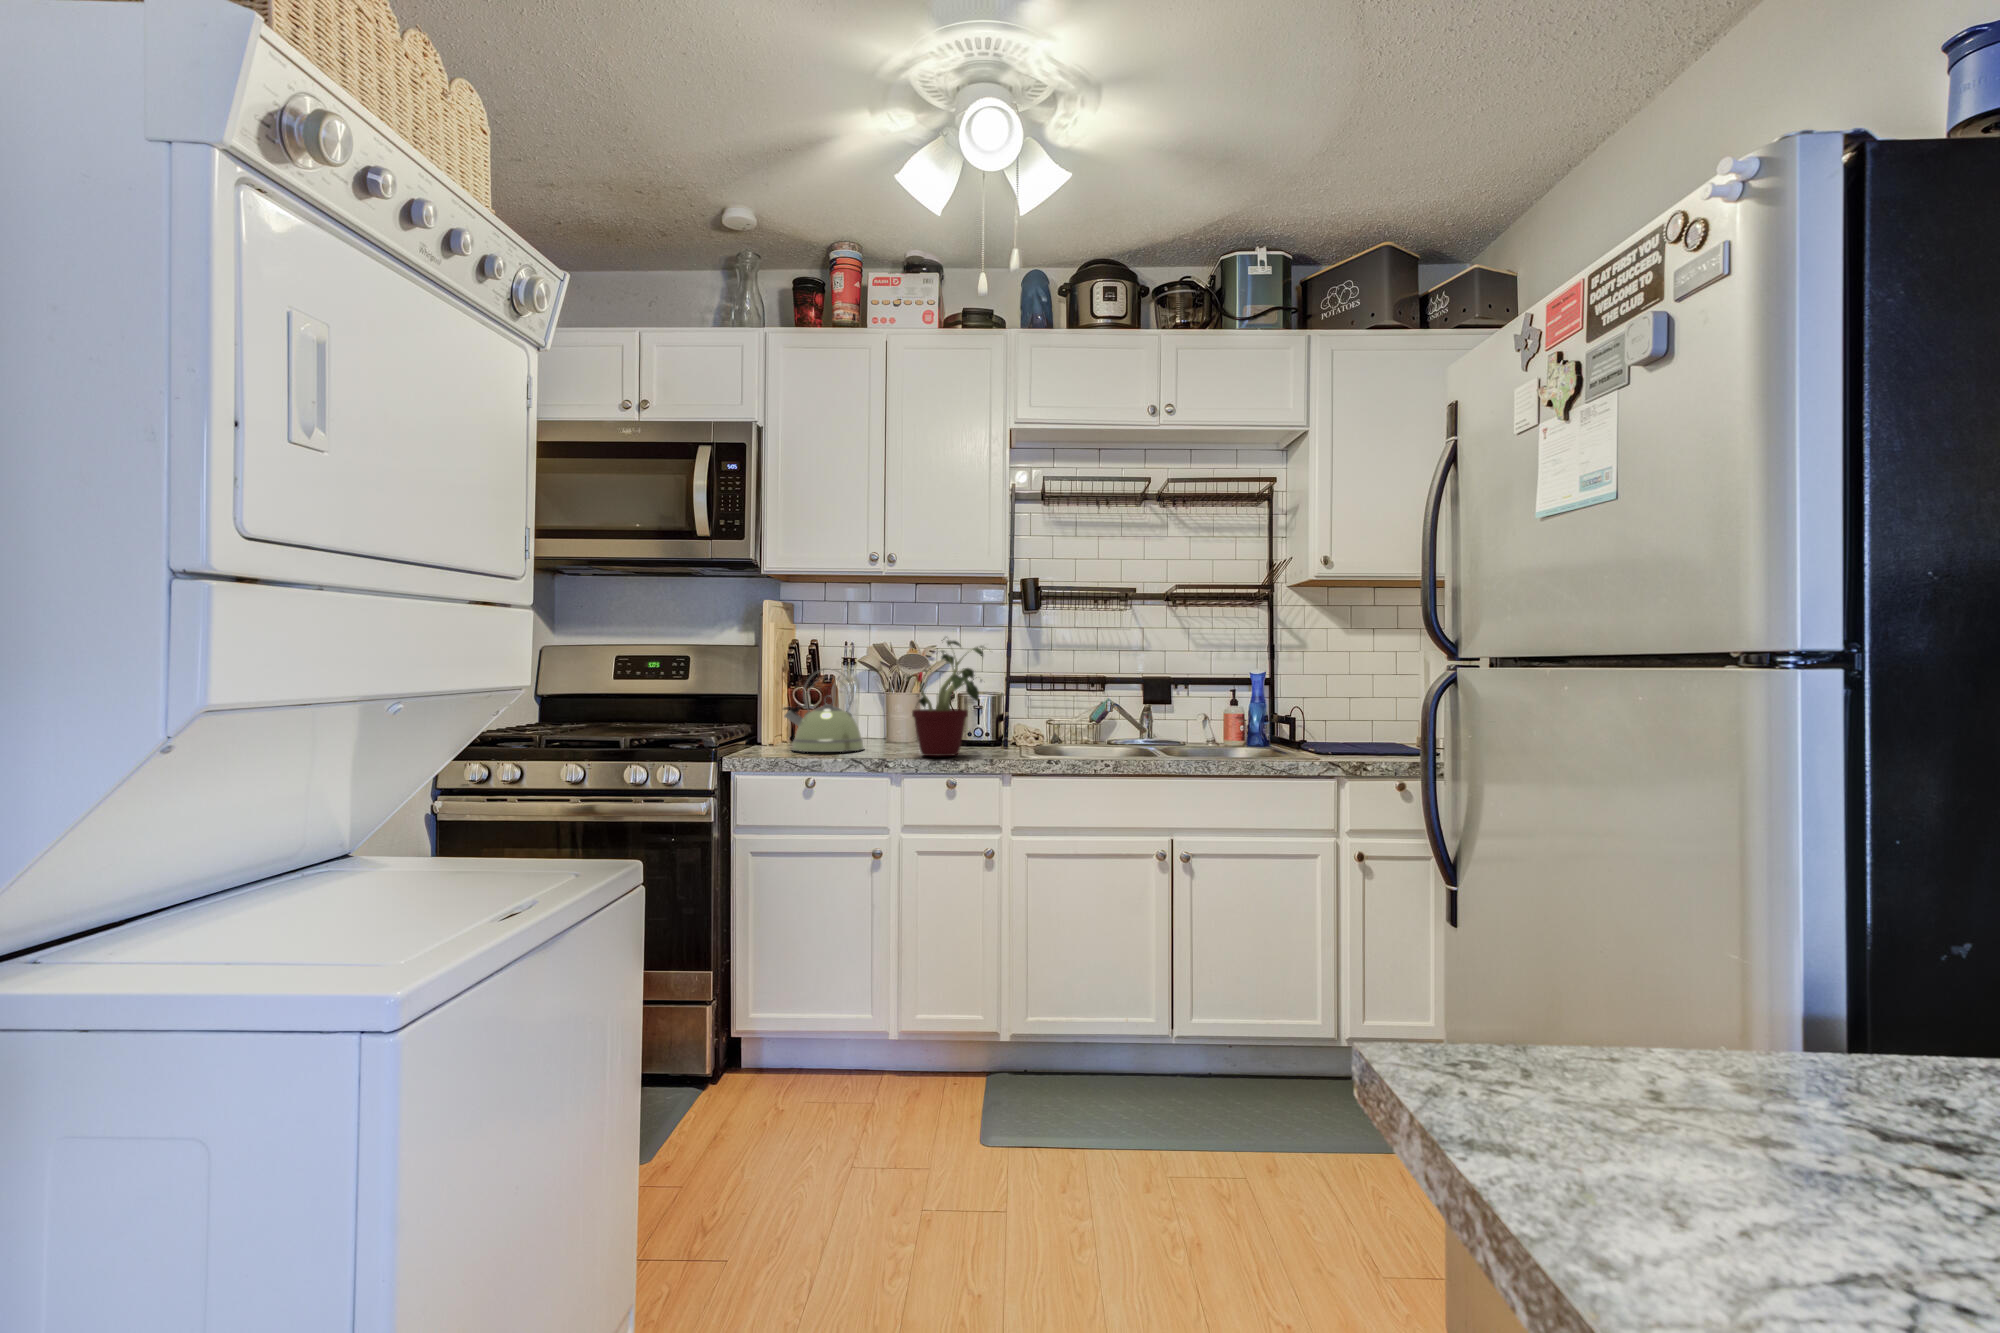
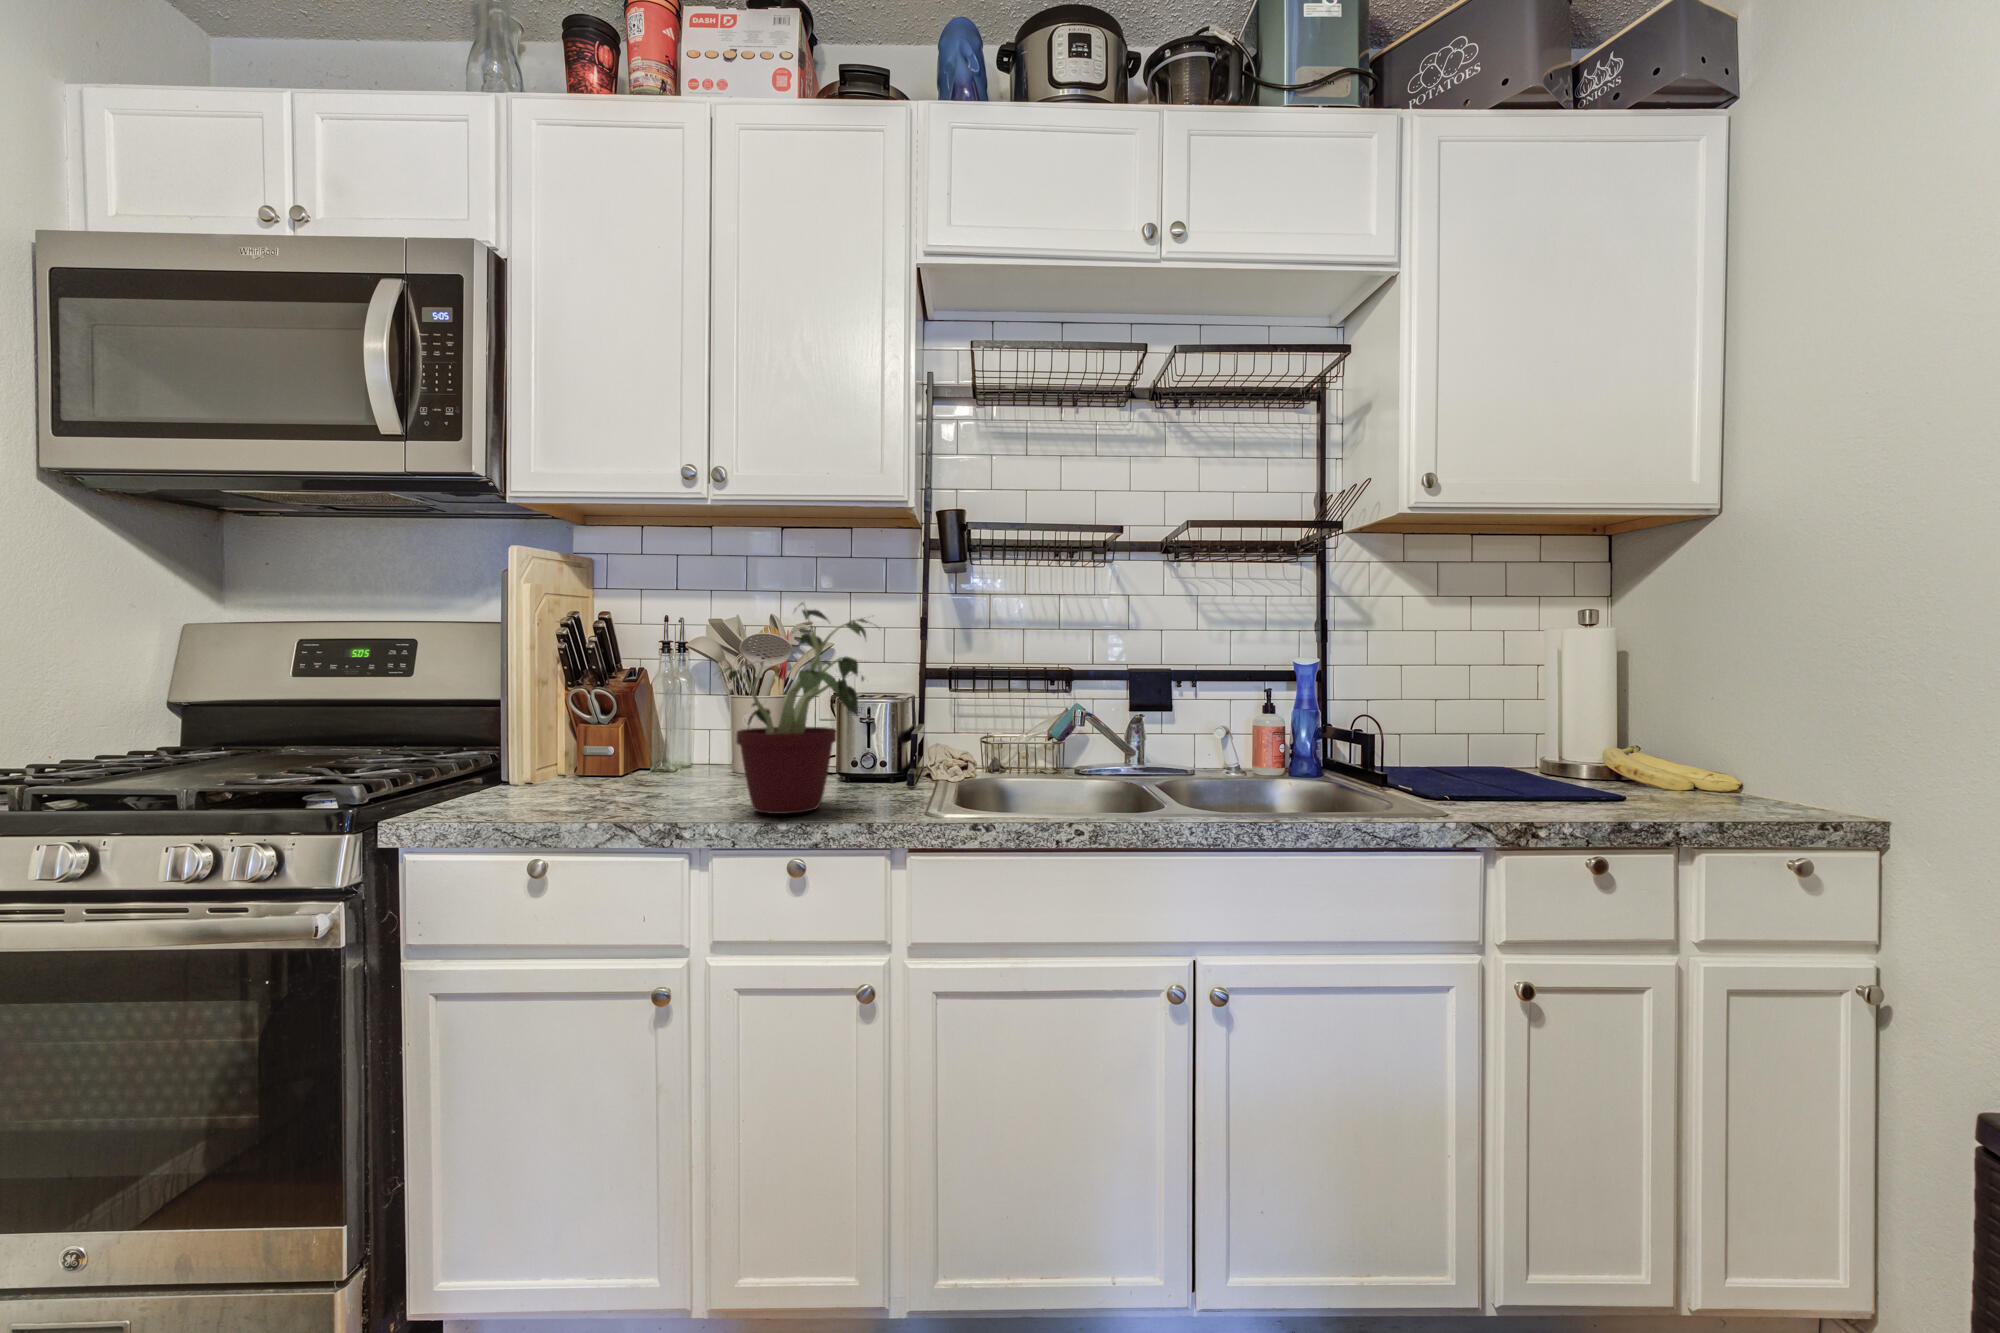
kettle: present [783,668,864,752] -> none [532,658,676,803]

